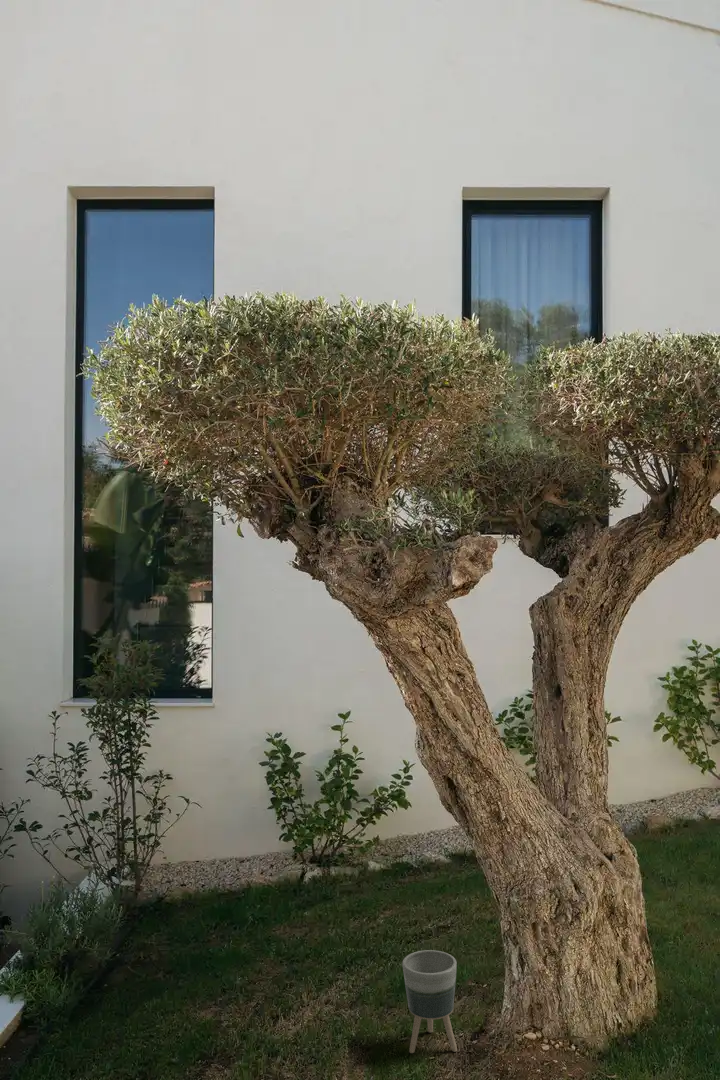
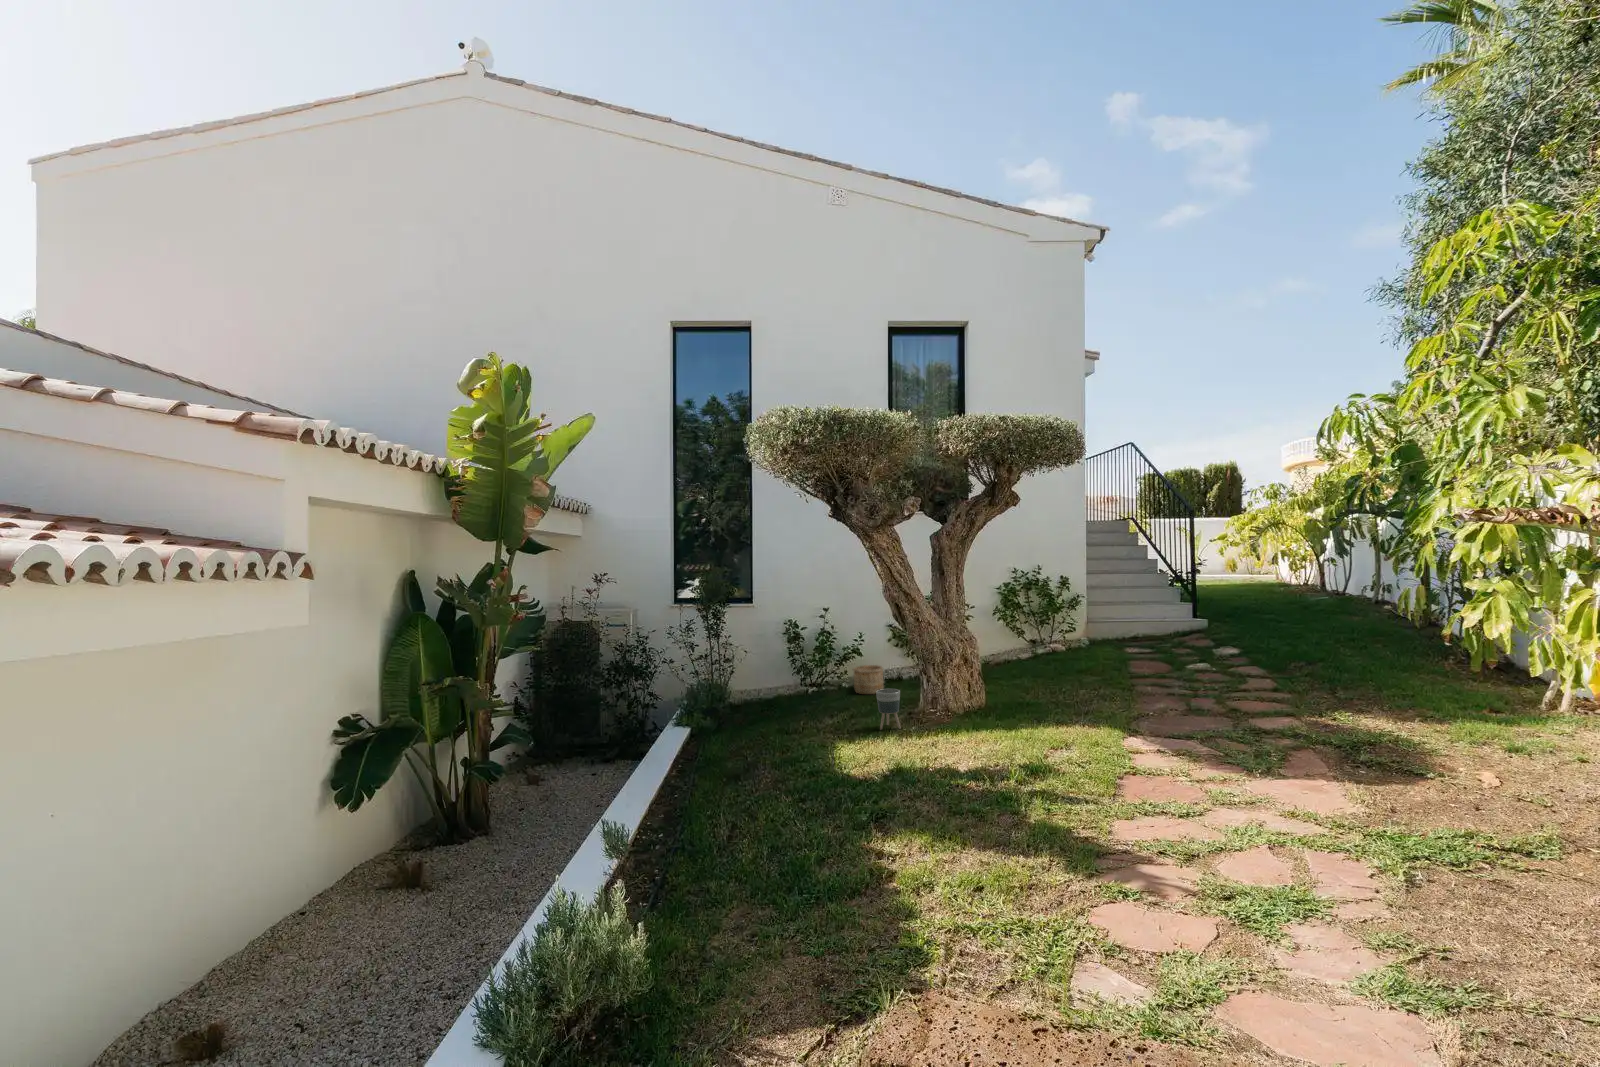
wooden bucket: none [382,837,442,903] -> present [853,665,884,694]

